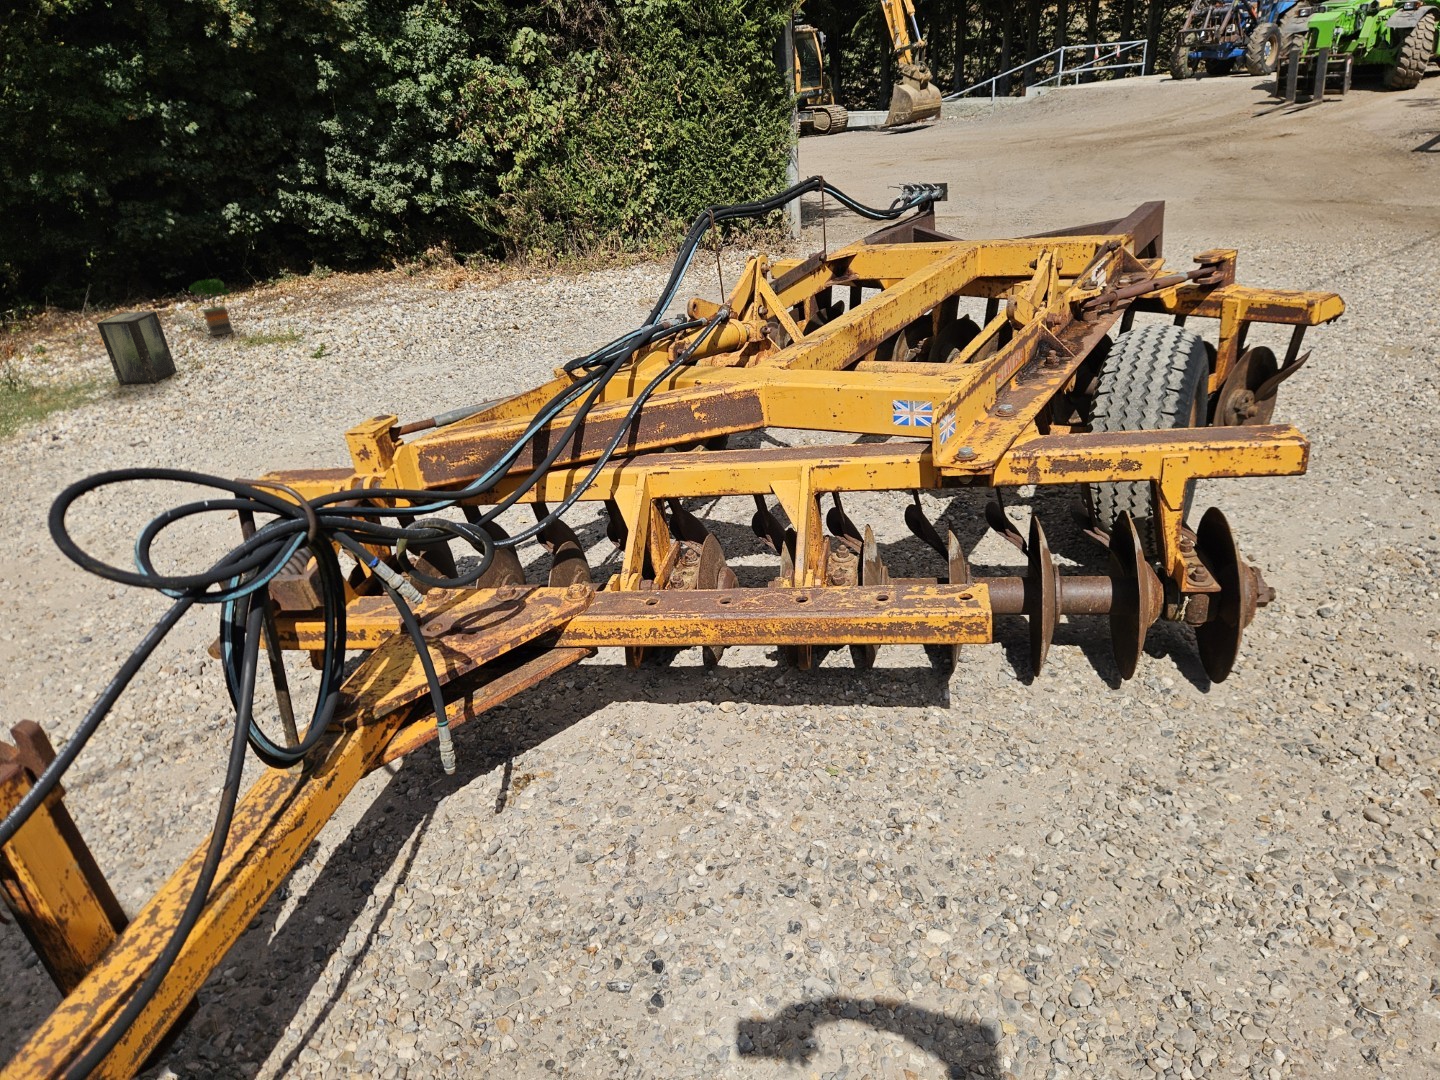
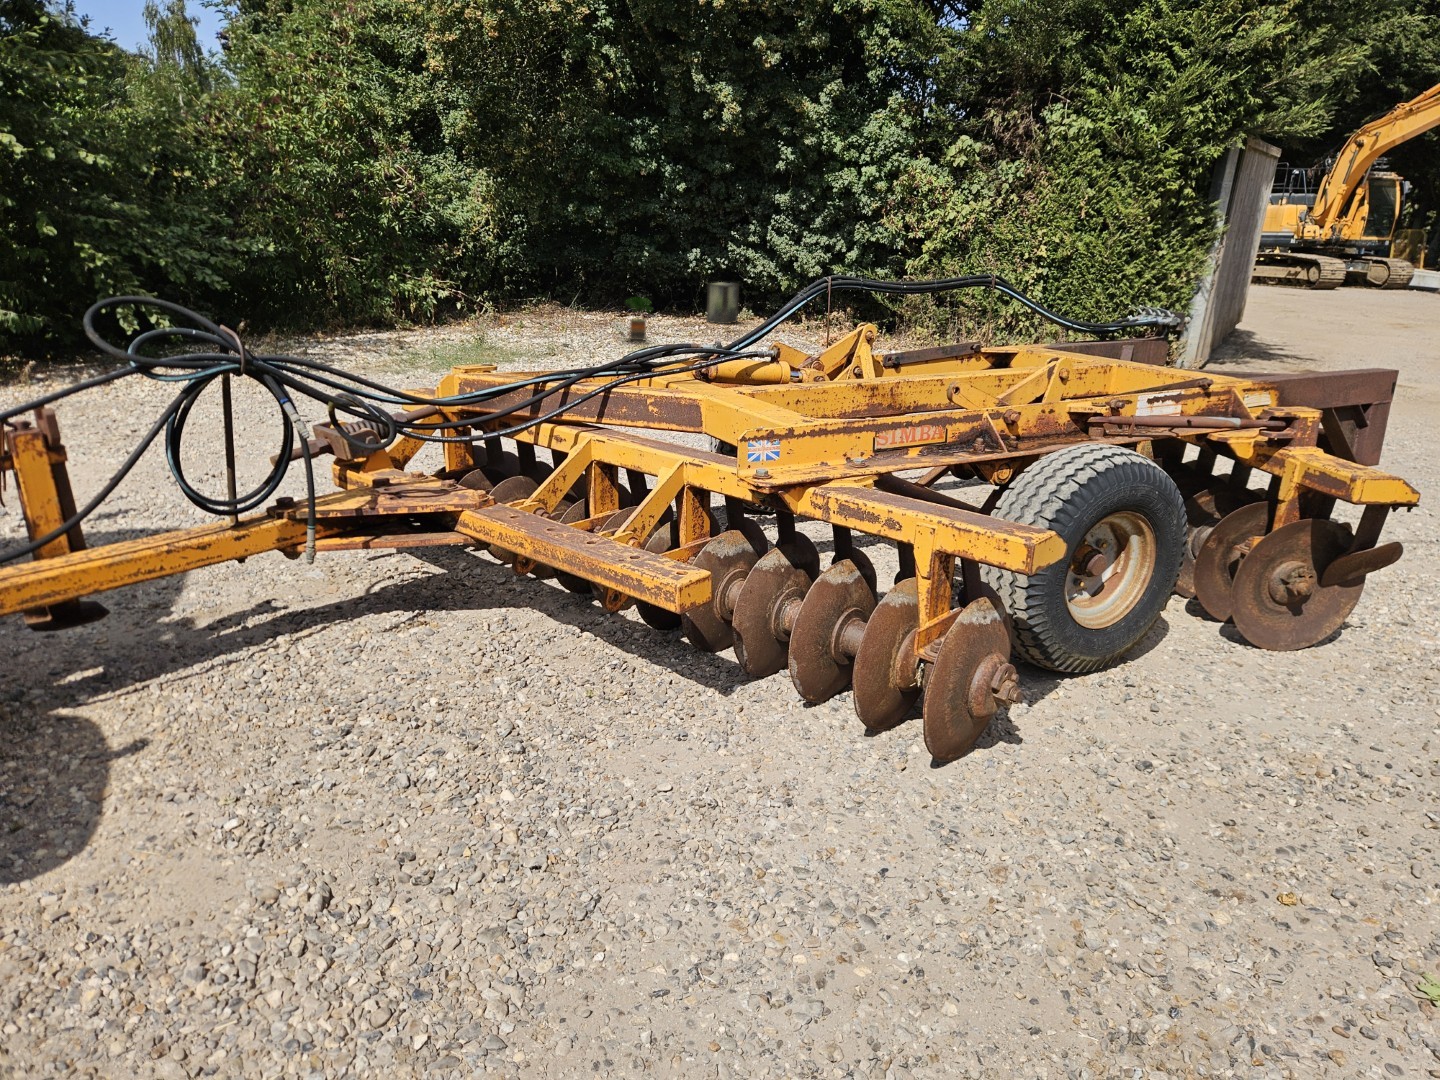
storage box: present [97,311,177,385] -> present [706,282,739,324]

